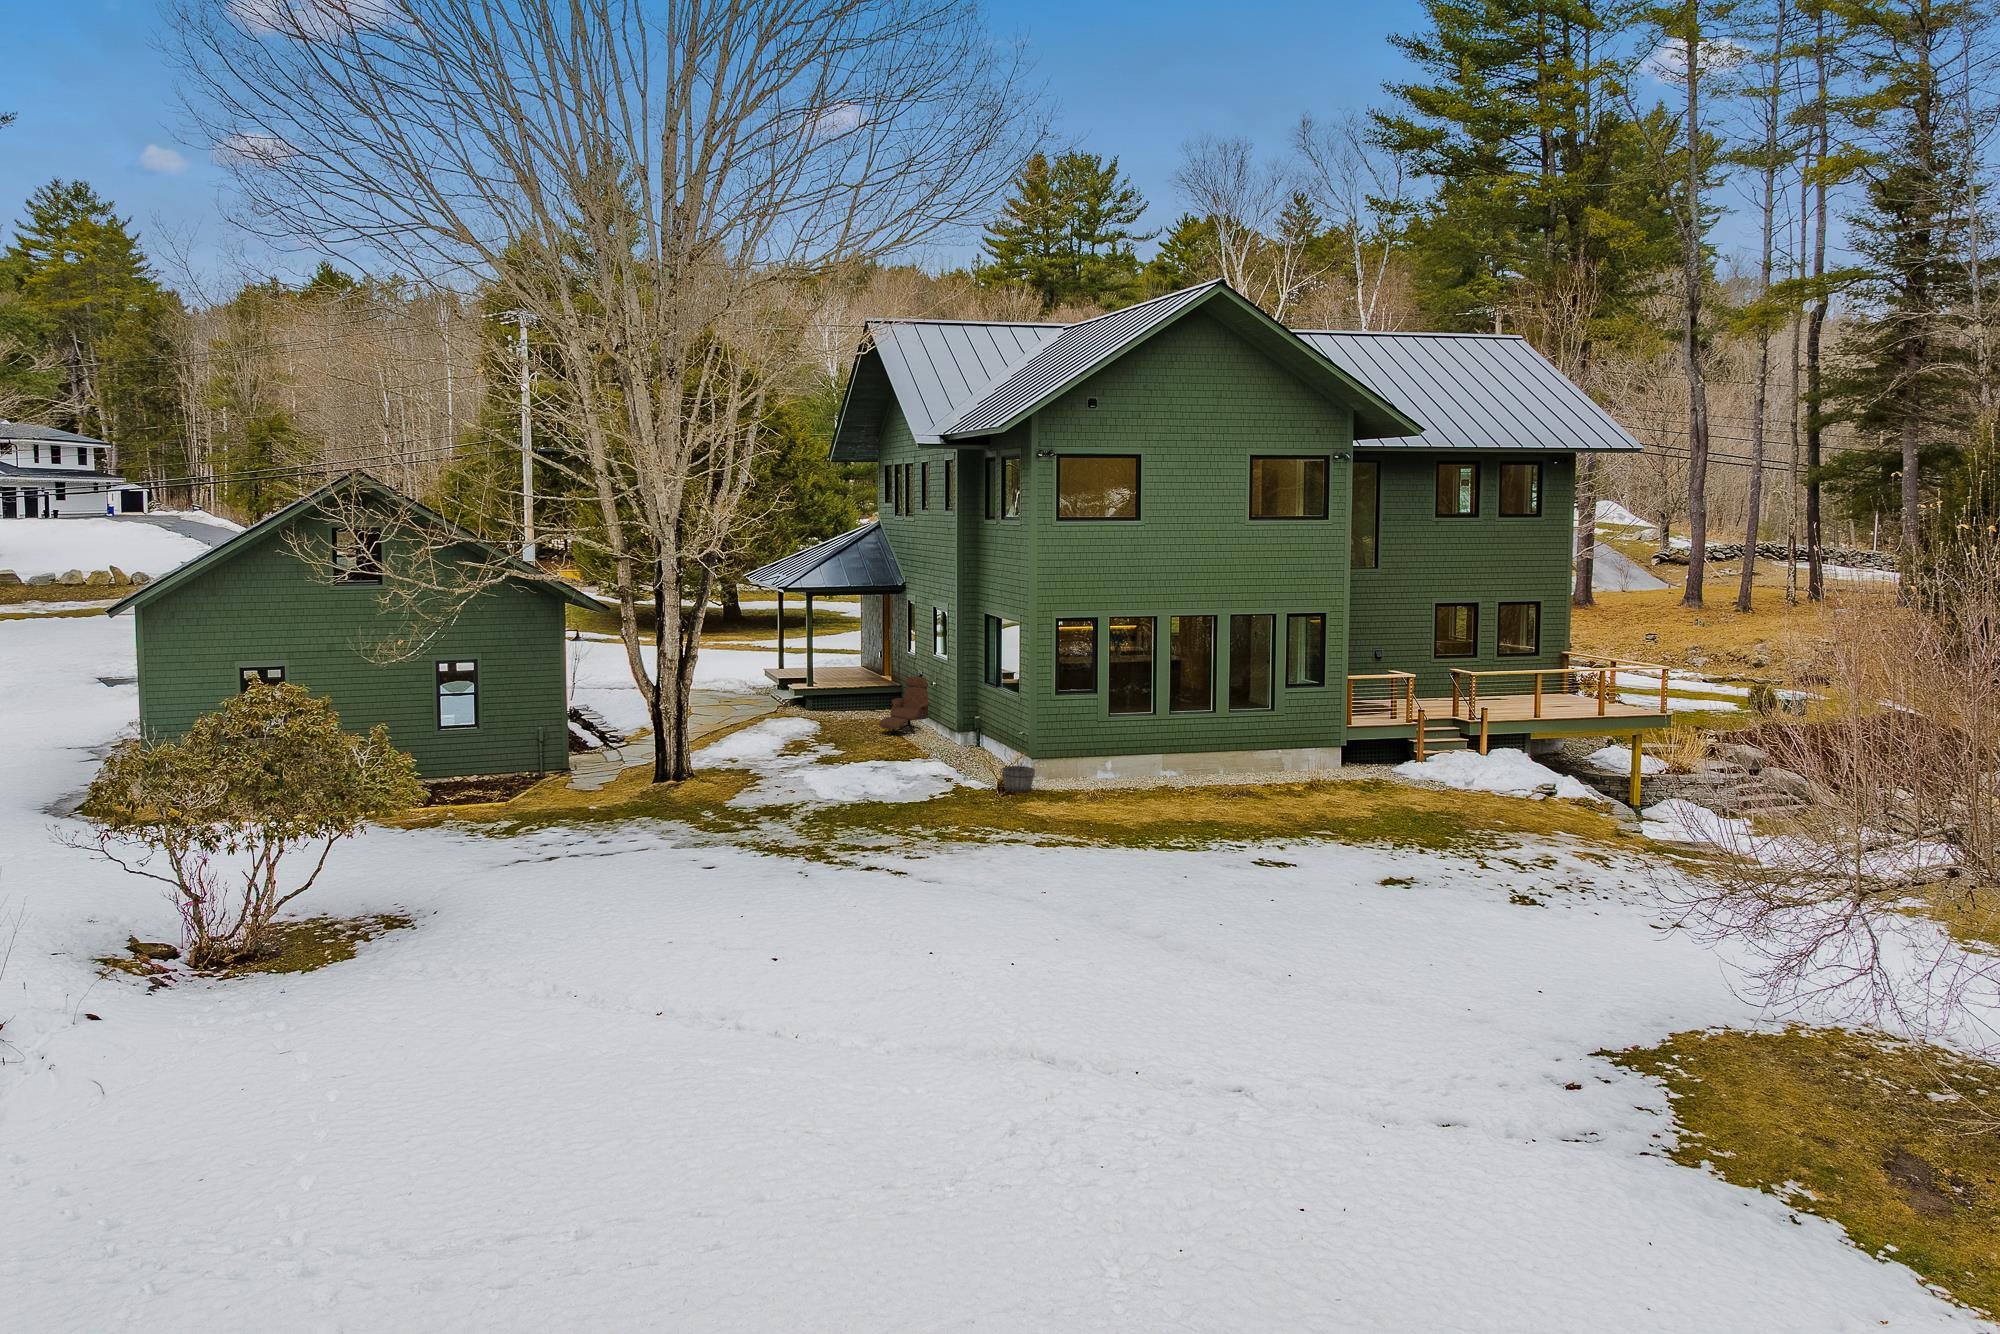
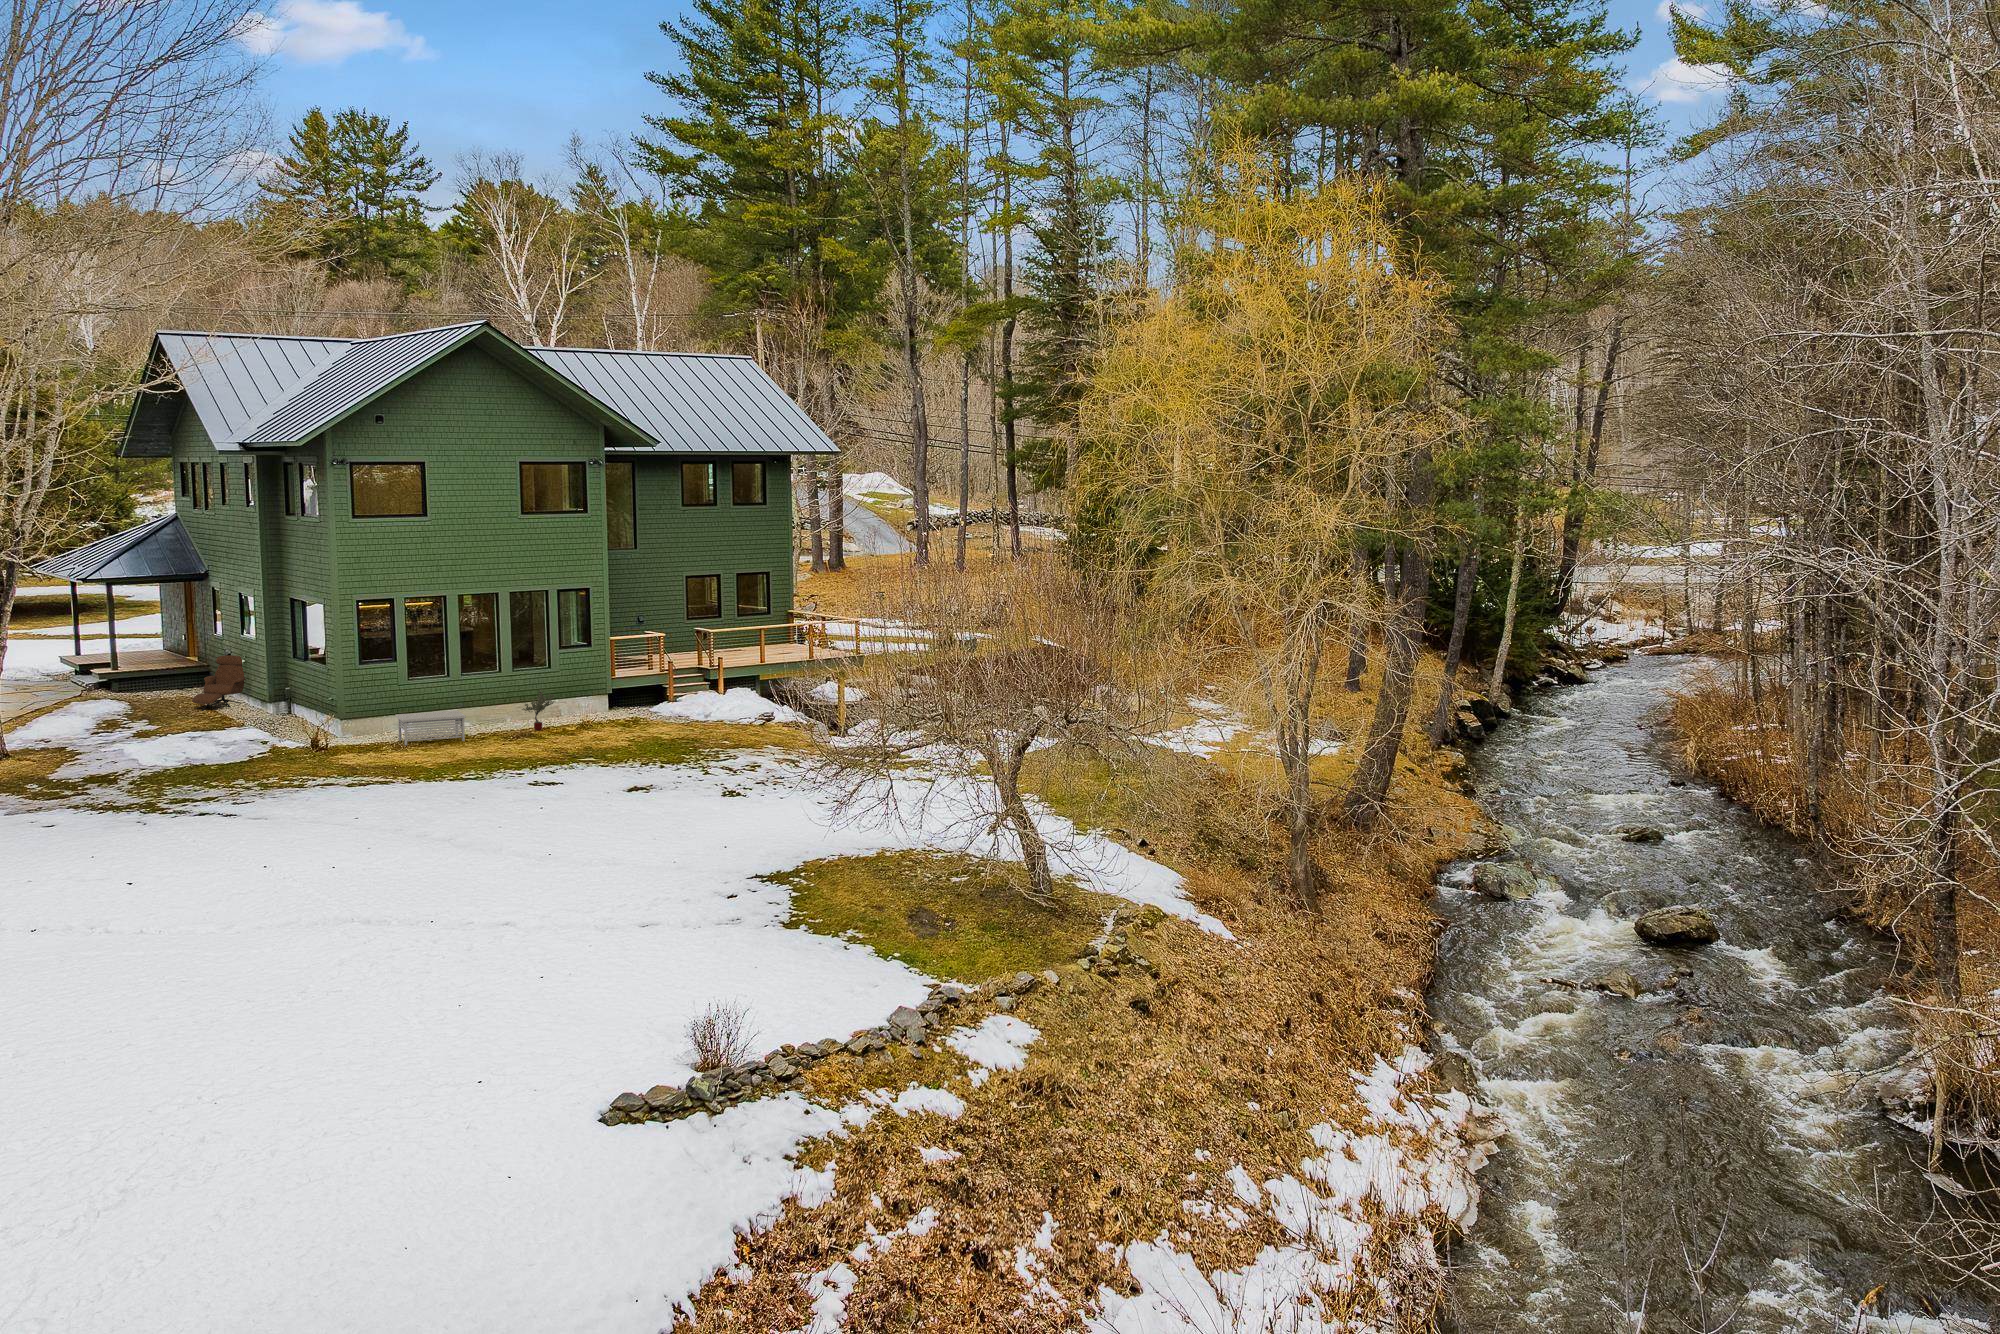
potted tree: none [1233,736,1274,788] -> present [522,689,554,731]
storage bench: none [1088,756,1169,795] -> present [396,711,466,745]
wooden bucket: present [1002,763,1035,792] -> none [317,723,349,748]

